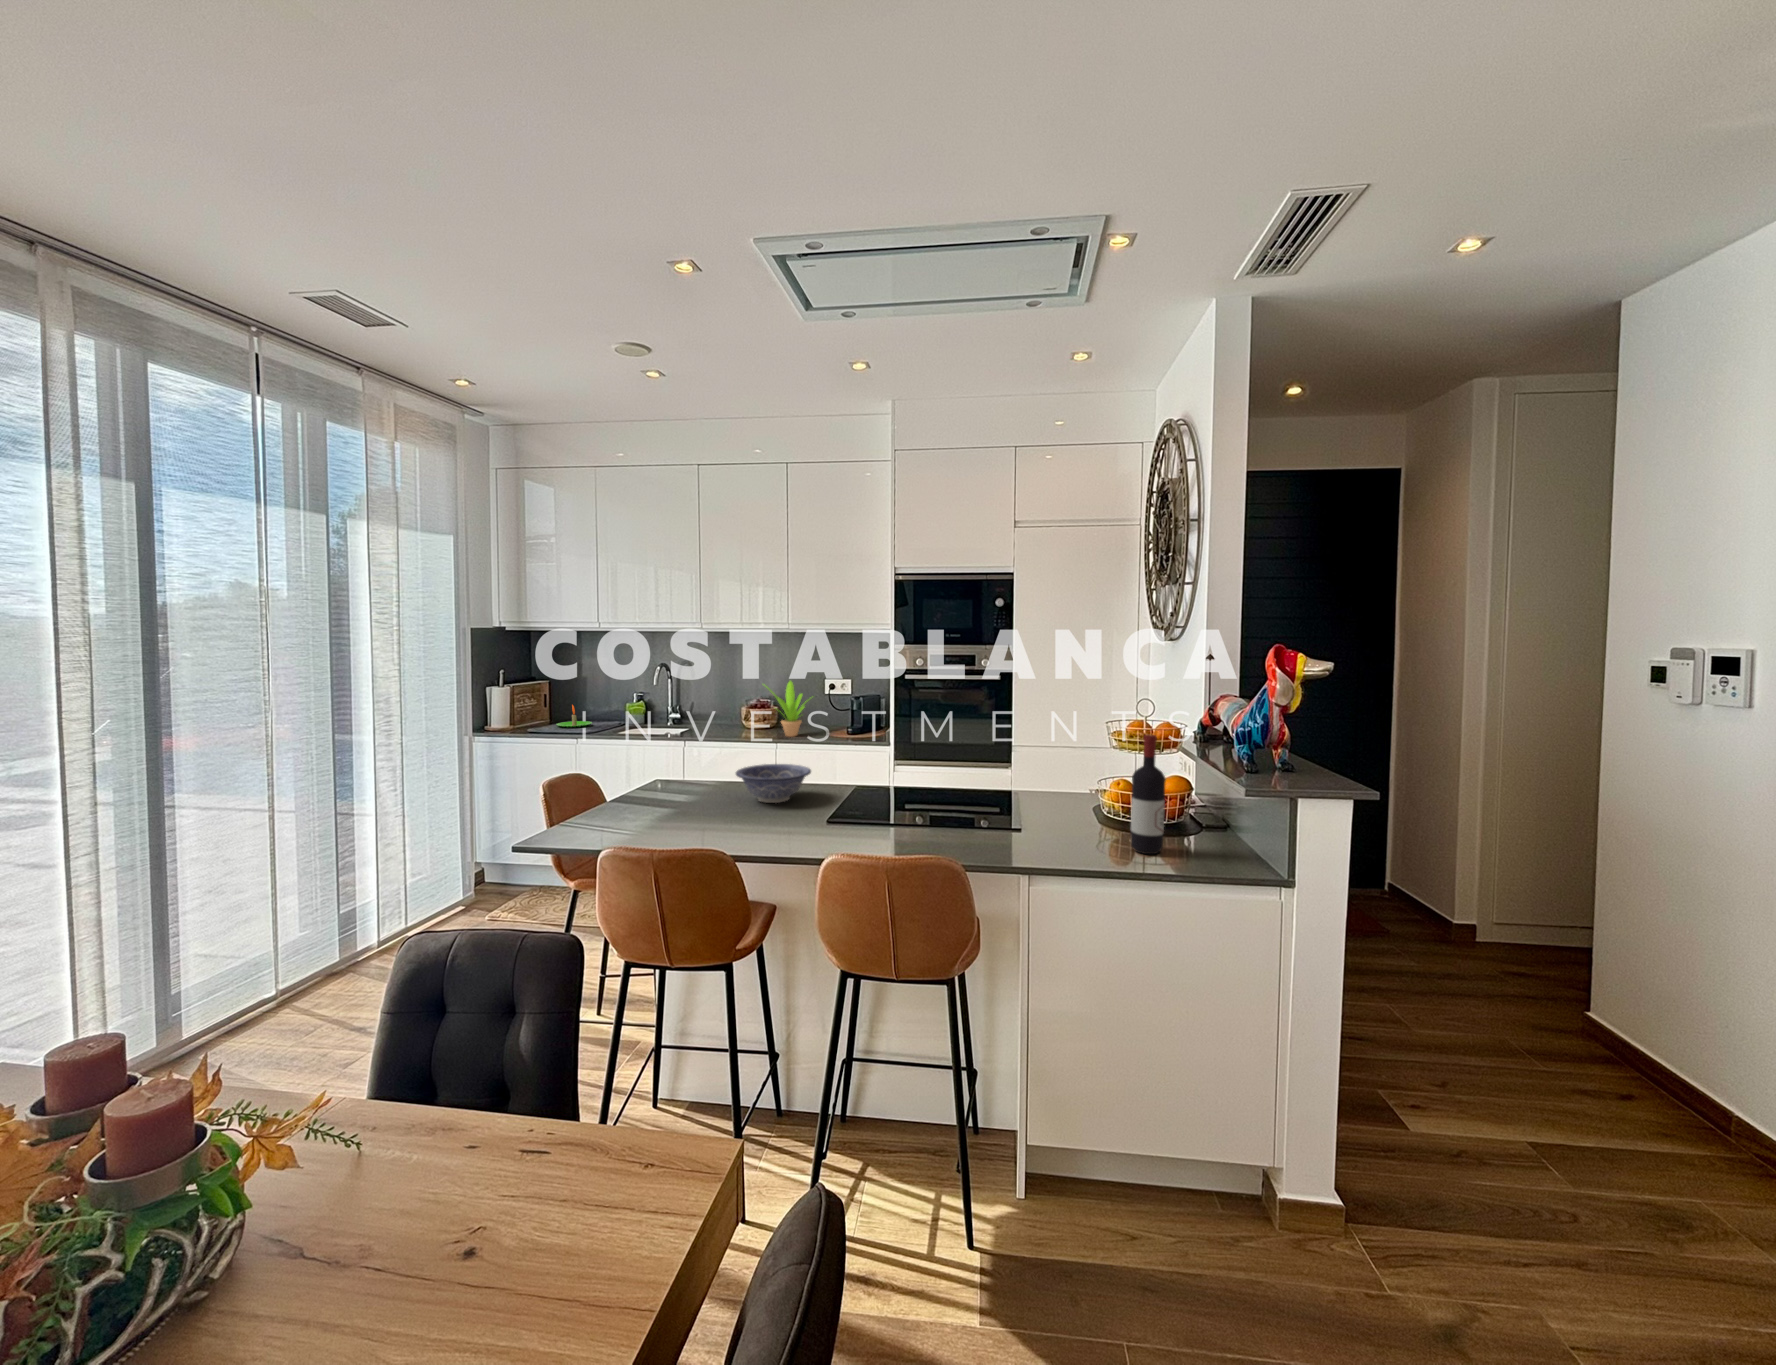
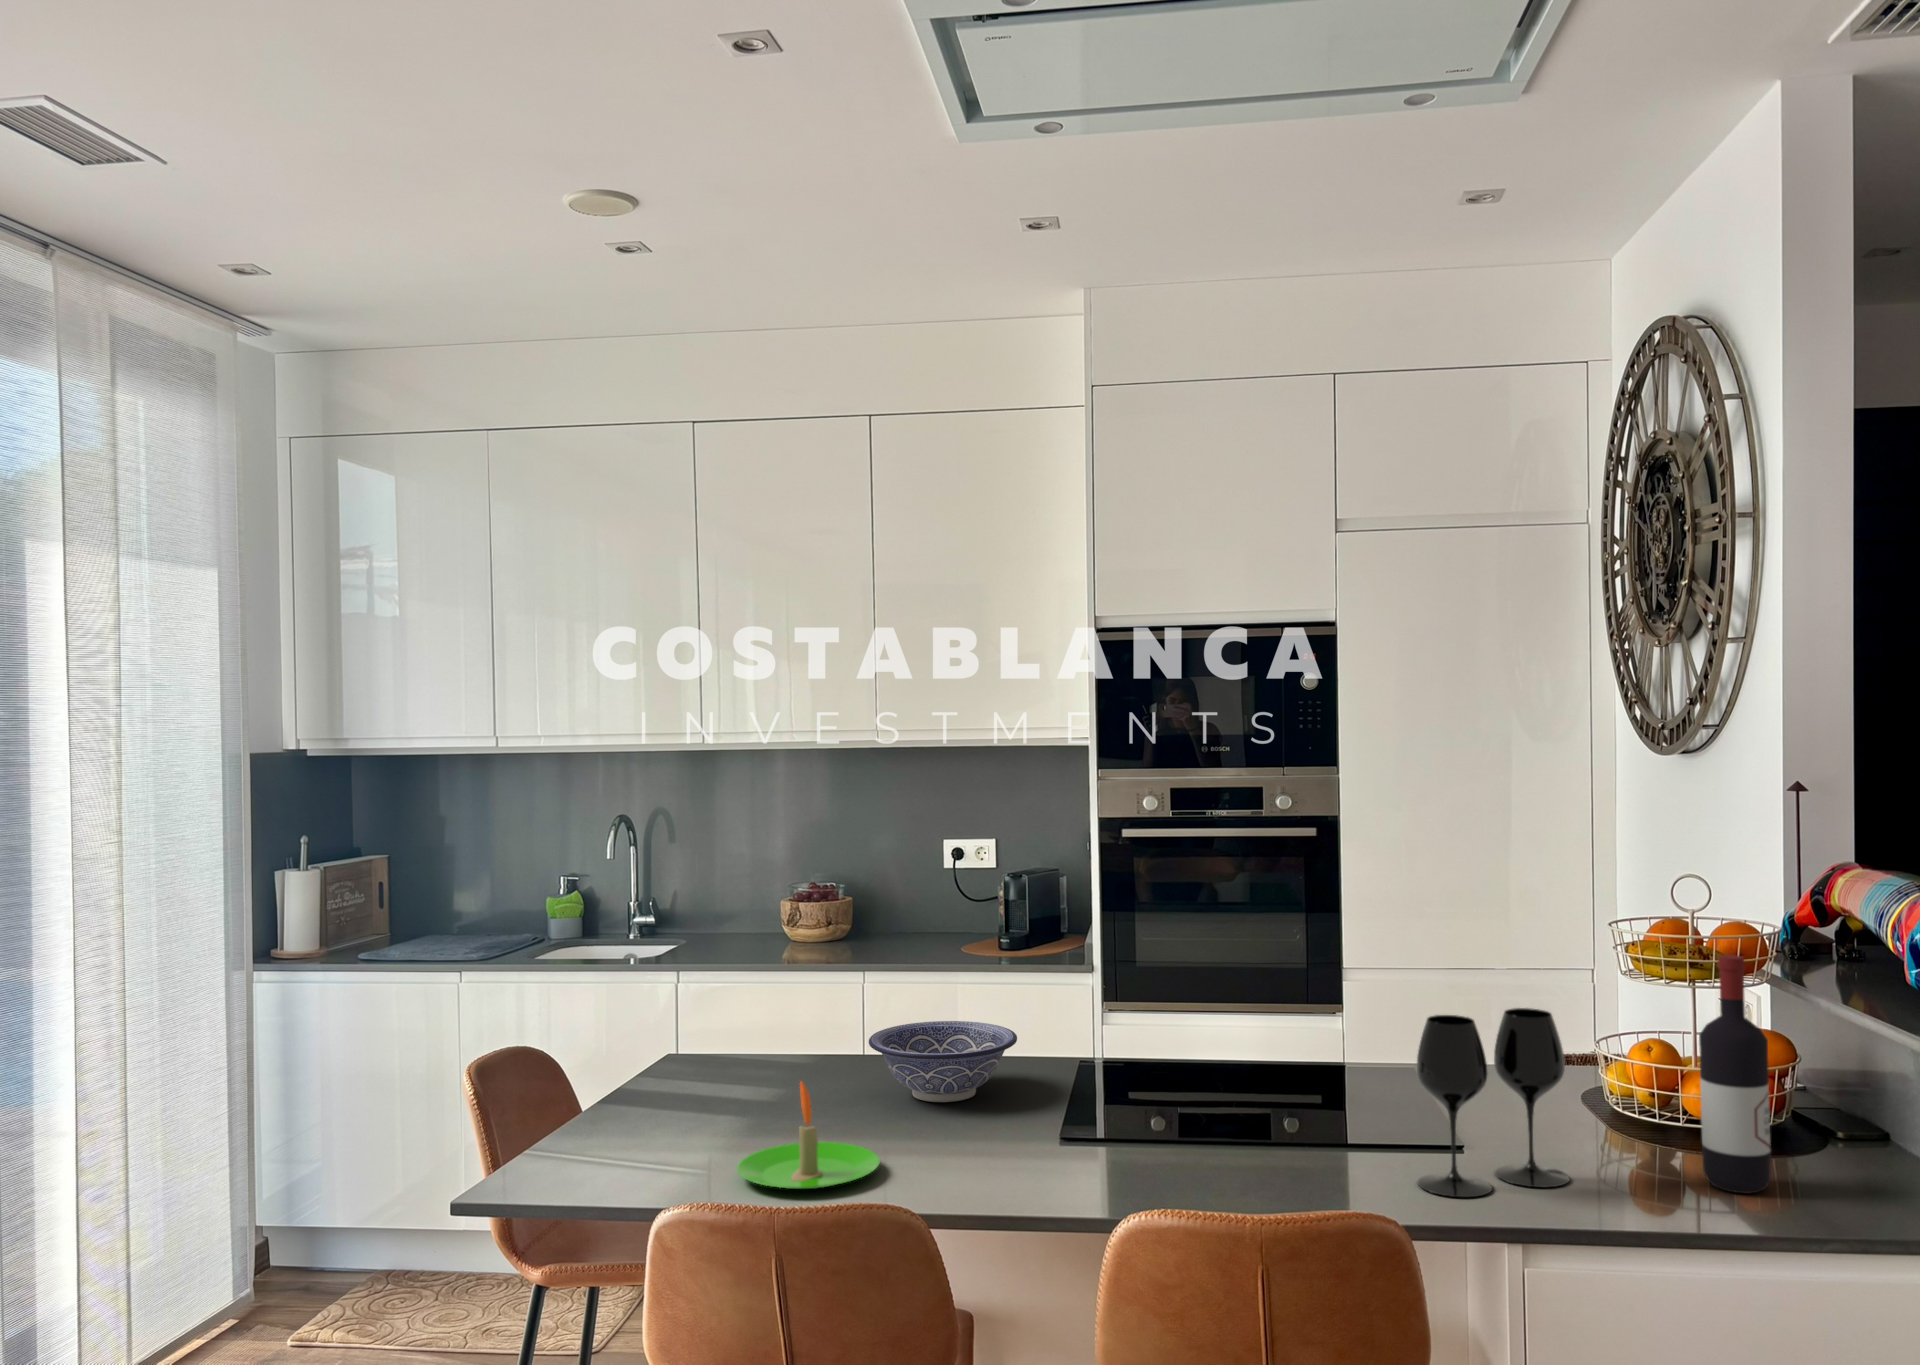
potted plant: present [764,681,806,737] -> none [836,839,941,955]
candle: present [556,705,592,727] -> present [737,1082,880,1189]
wine glass: none [986,760,1064,853] -> present [1417,1008,1570,1197]

